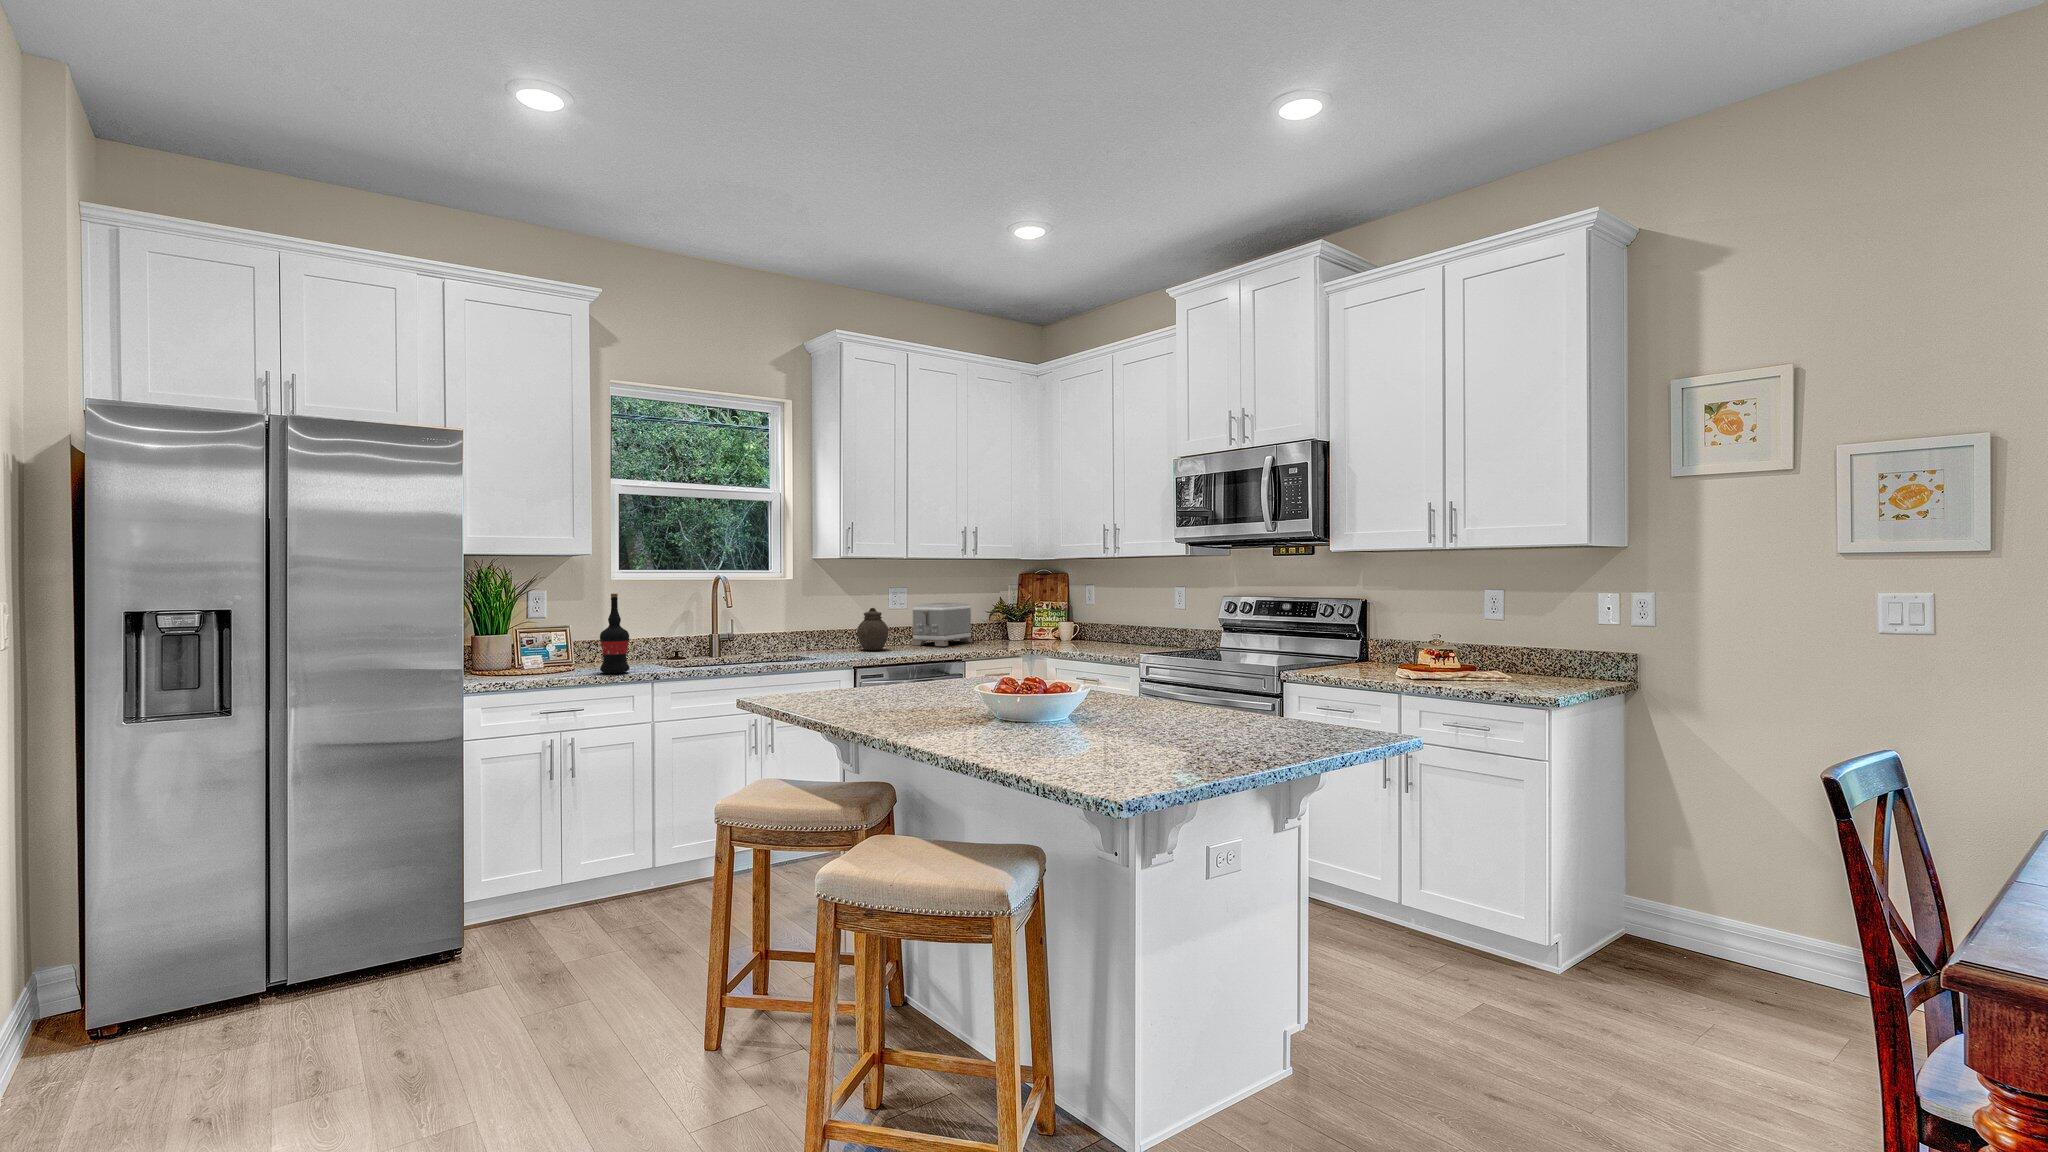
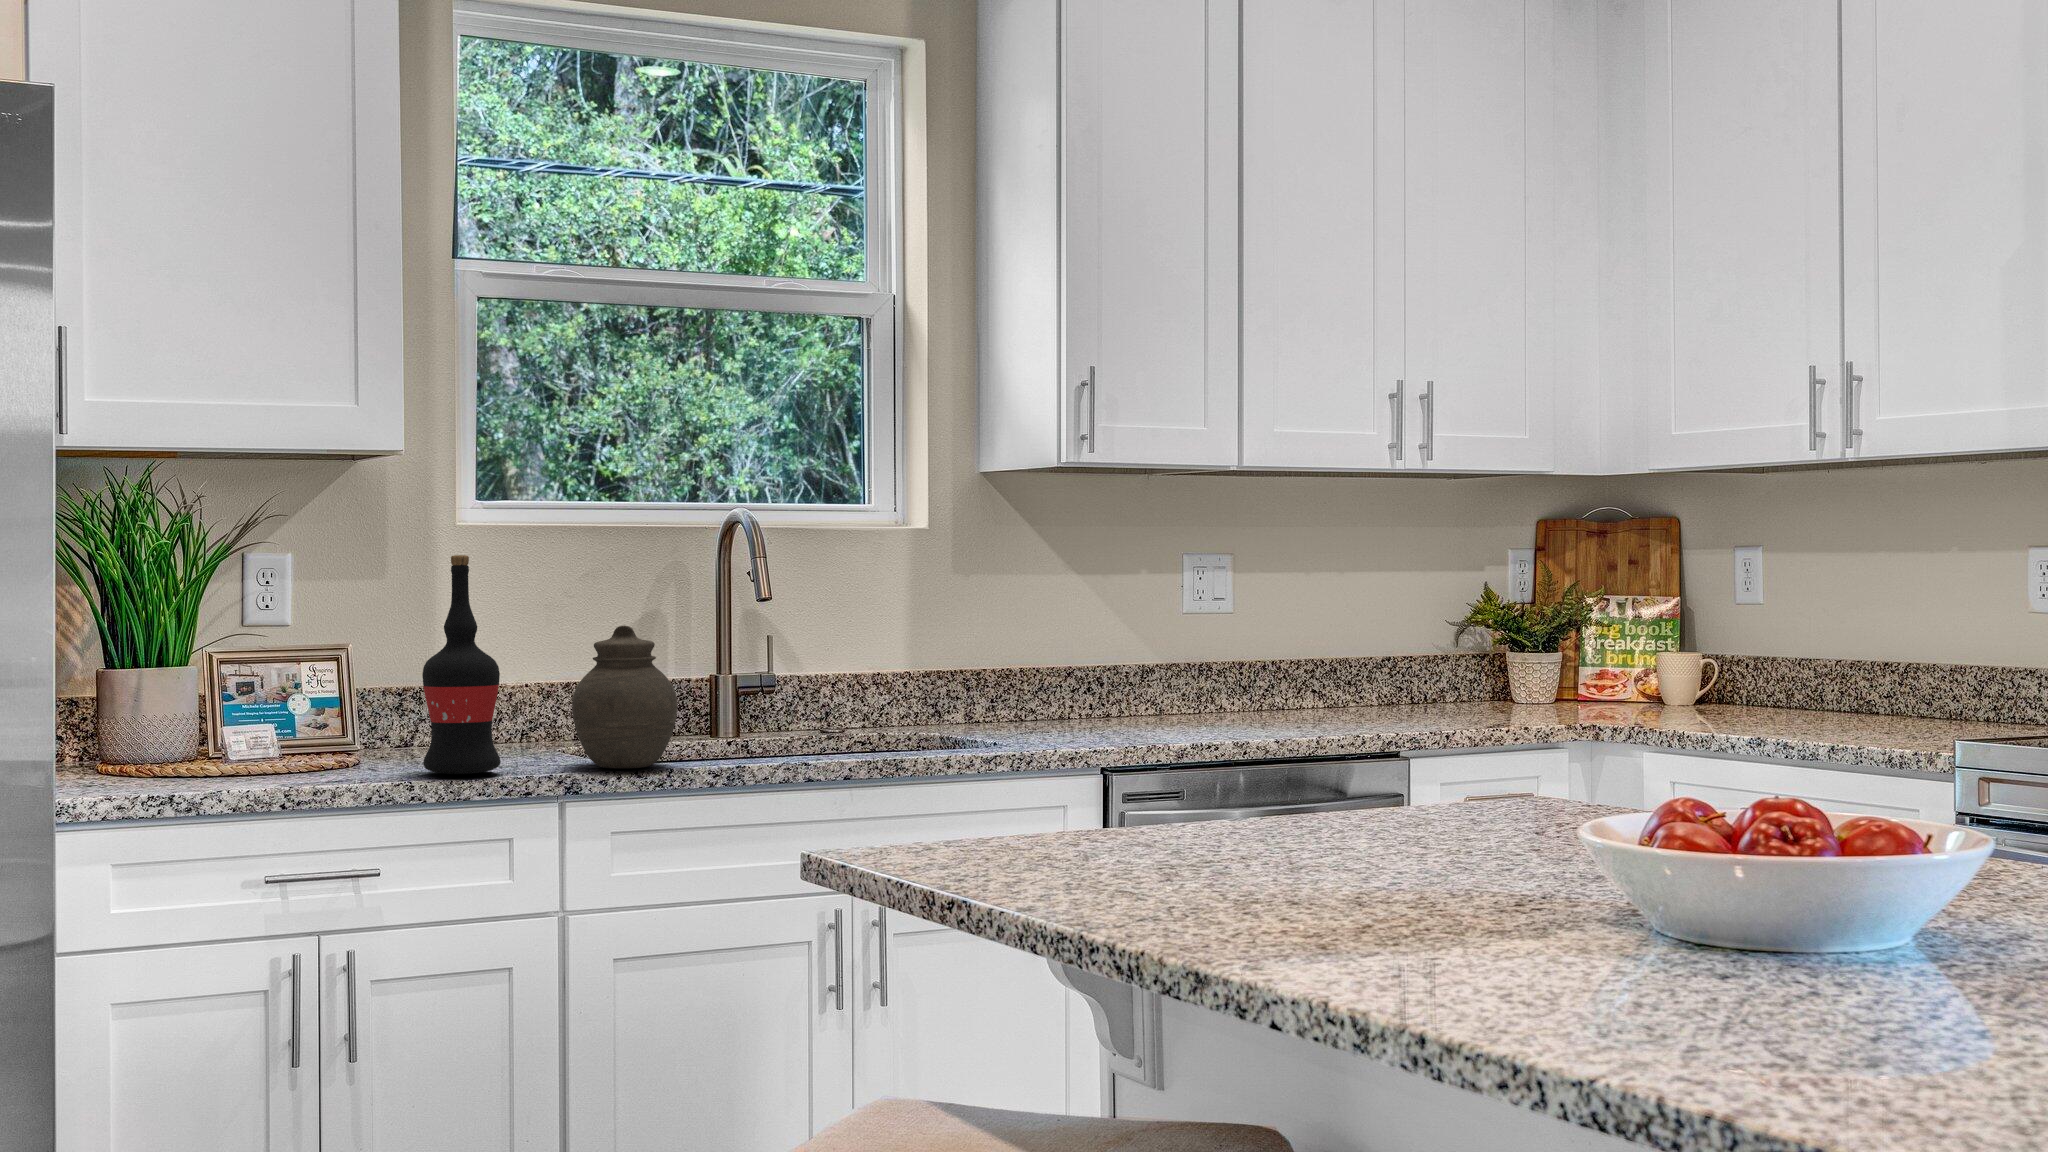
toaster: present [911,603,973,646] -> none [1246,596,1417,715]
jar: present [857,608,888,650] -> present [572,626,677,769]

